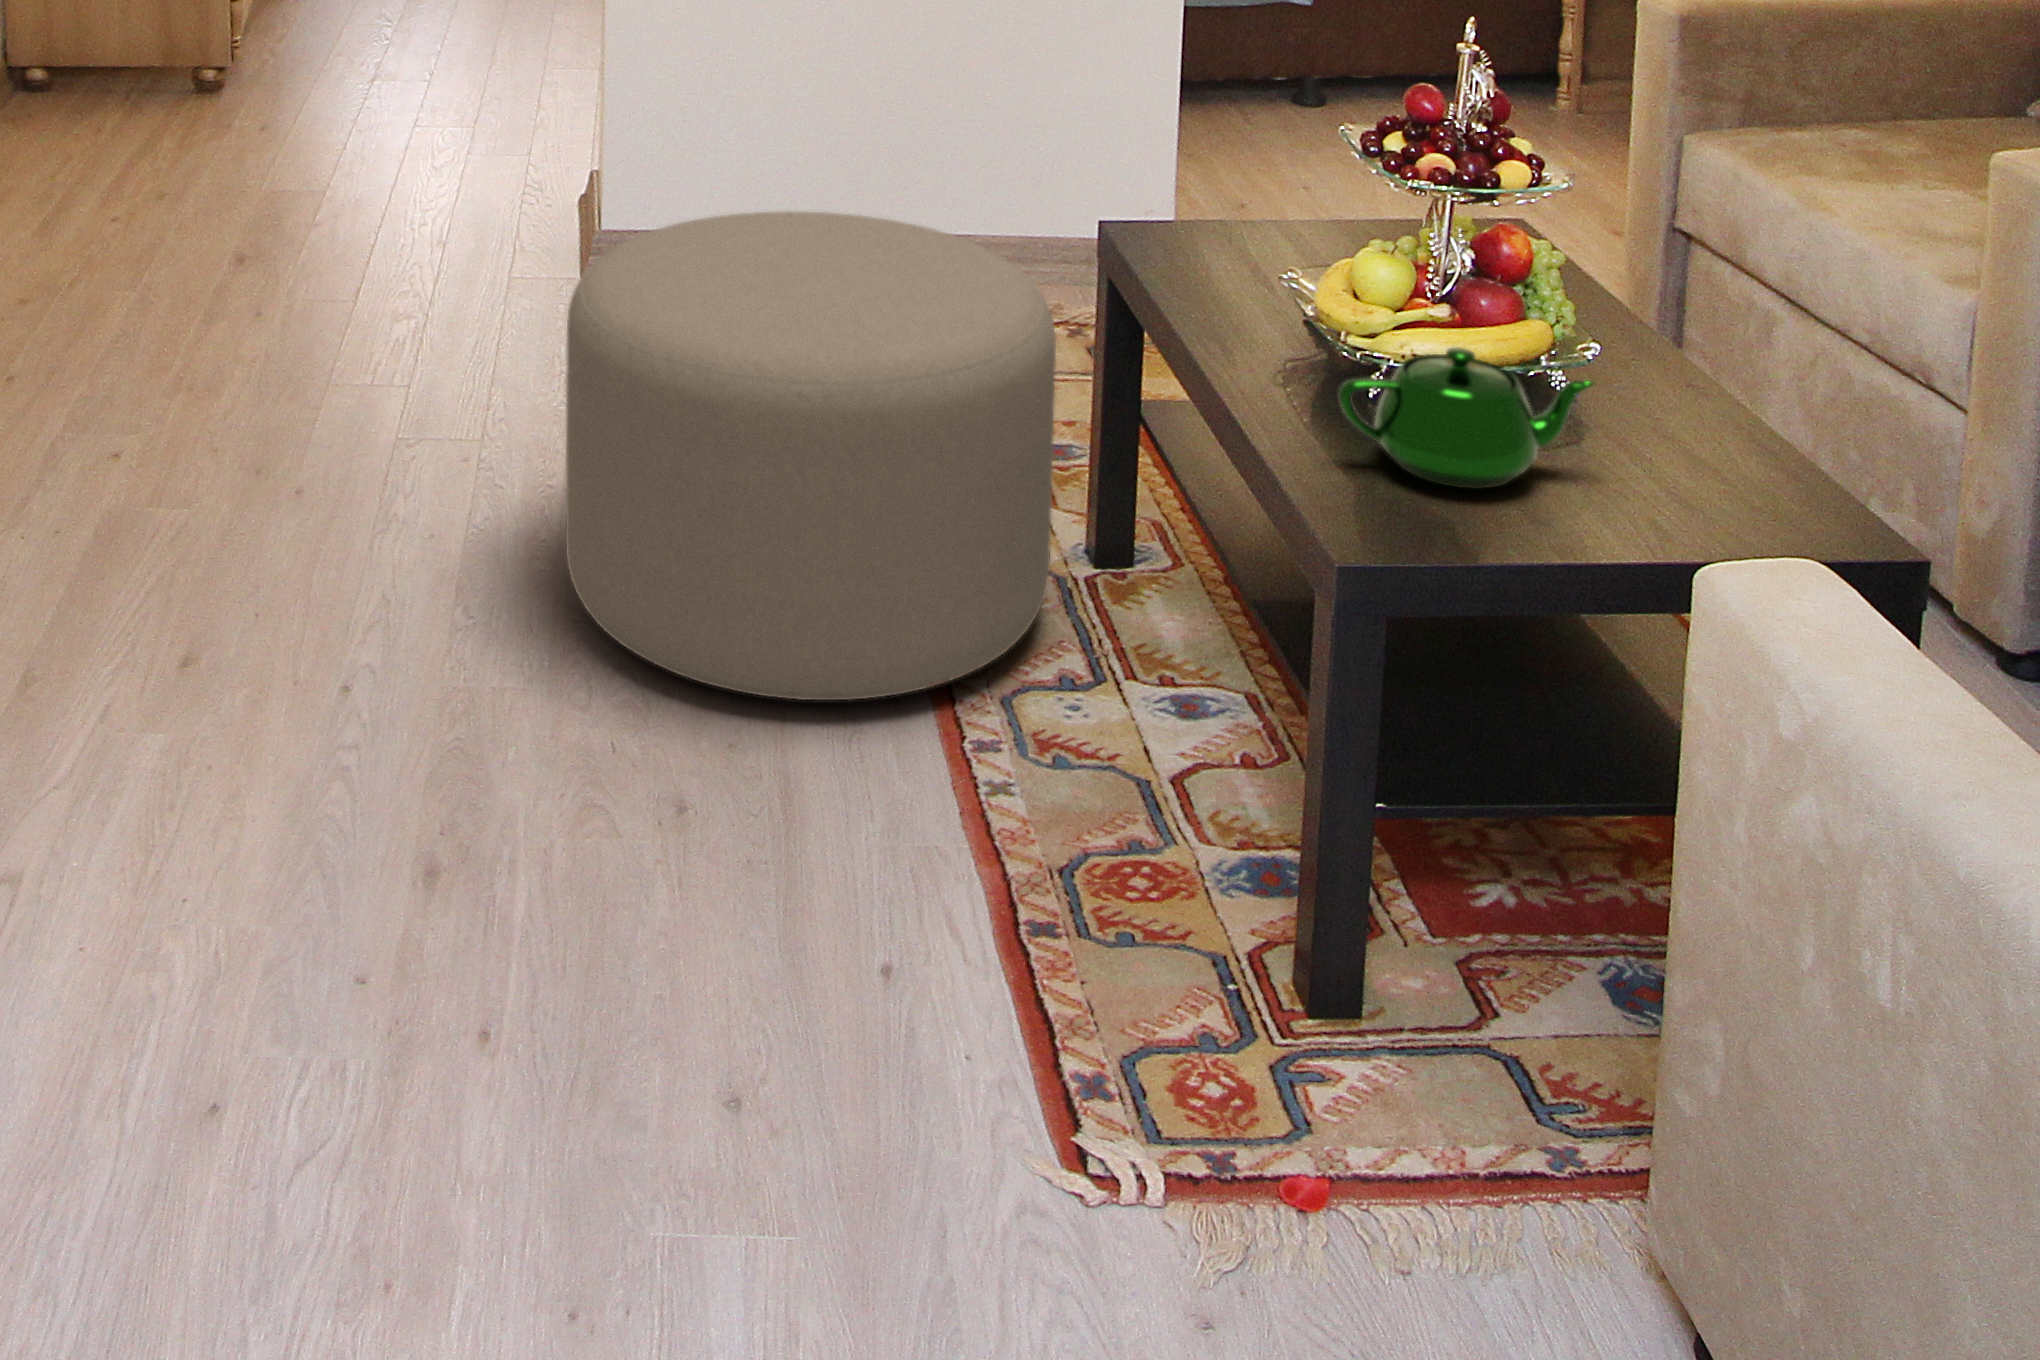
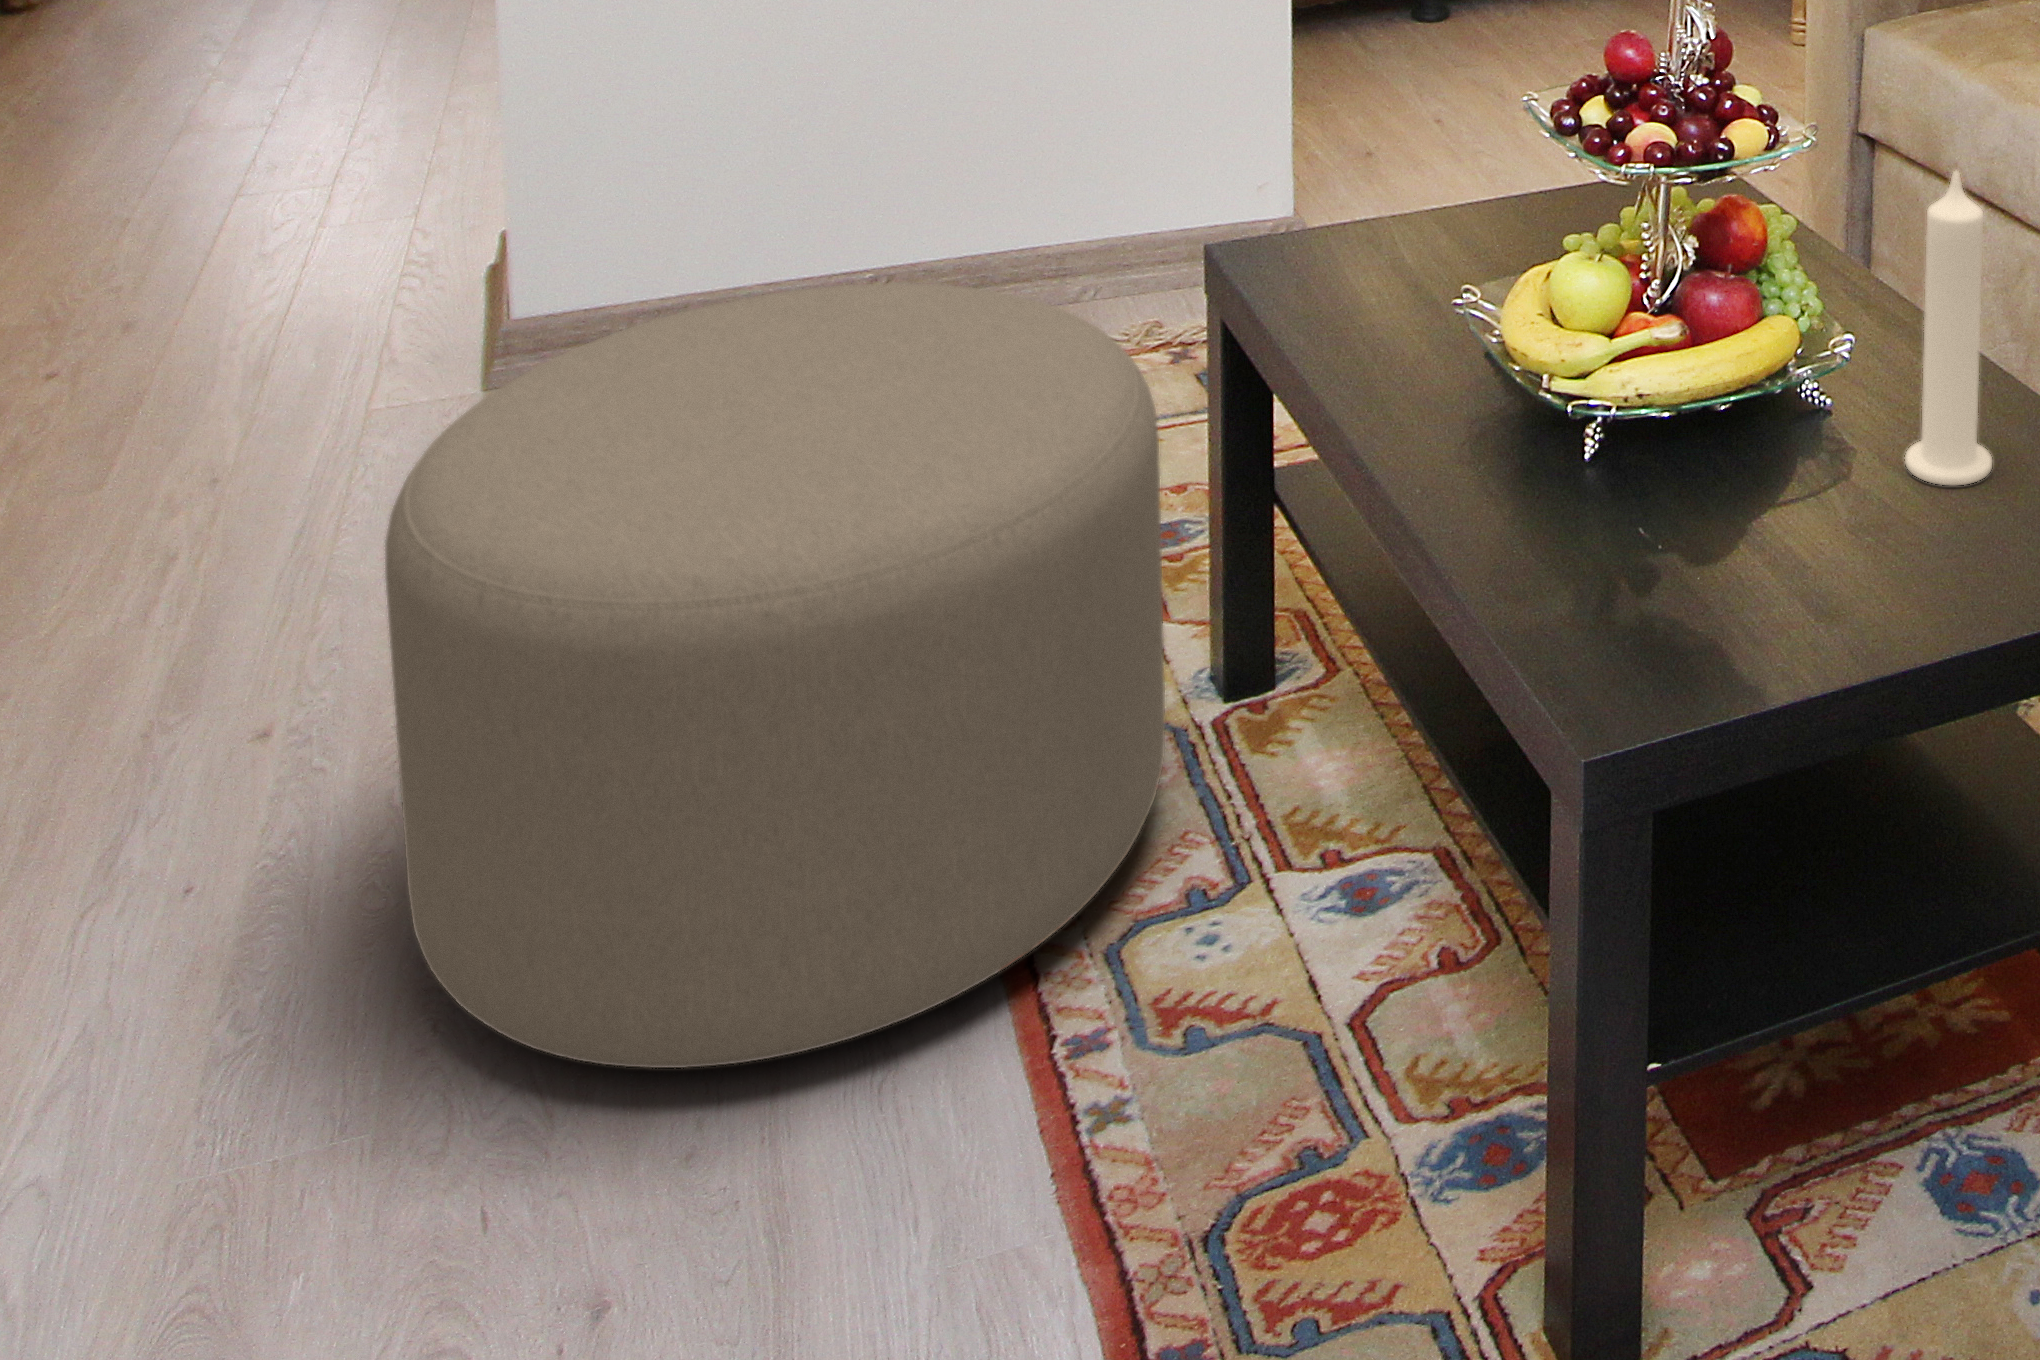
candle: none [1633,214,1709,465] -> present [1905,171,1992,485]
teapot: present [1339,347,1595,488] -> none [1555,394,1872,588]

